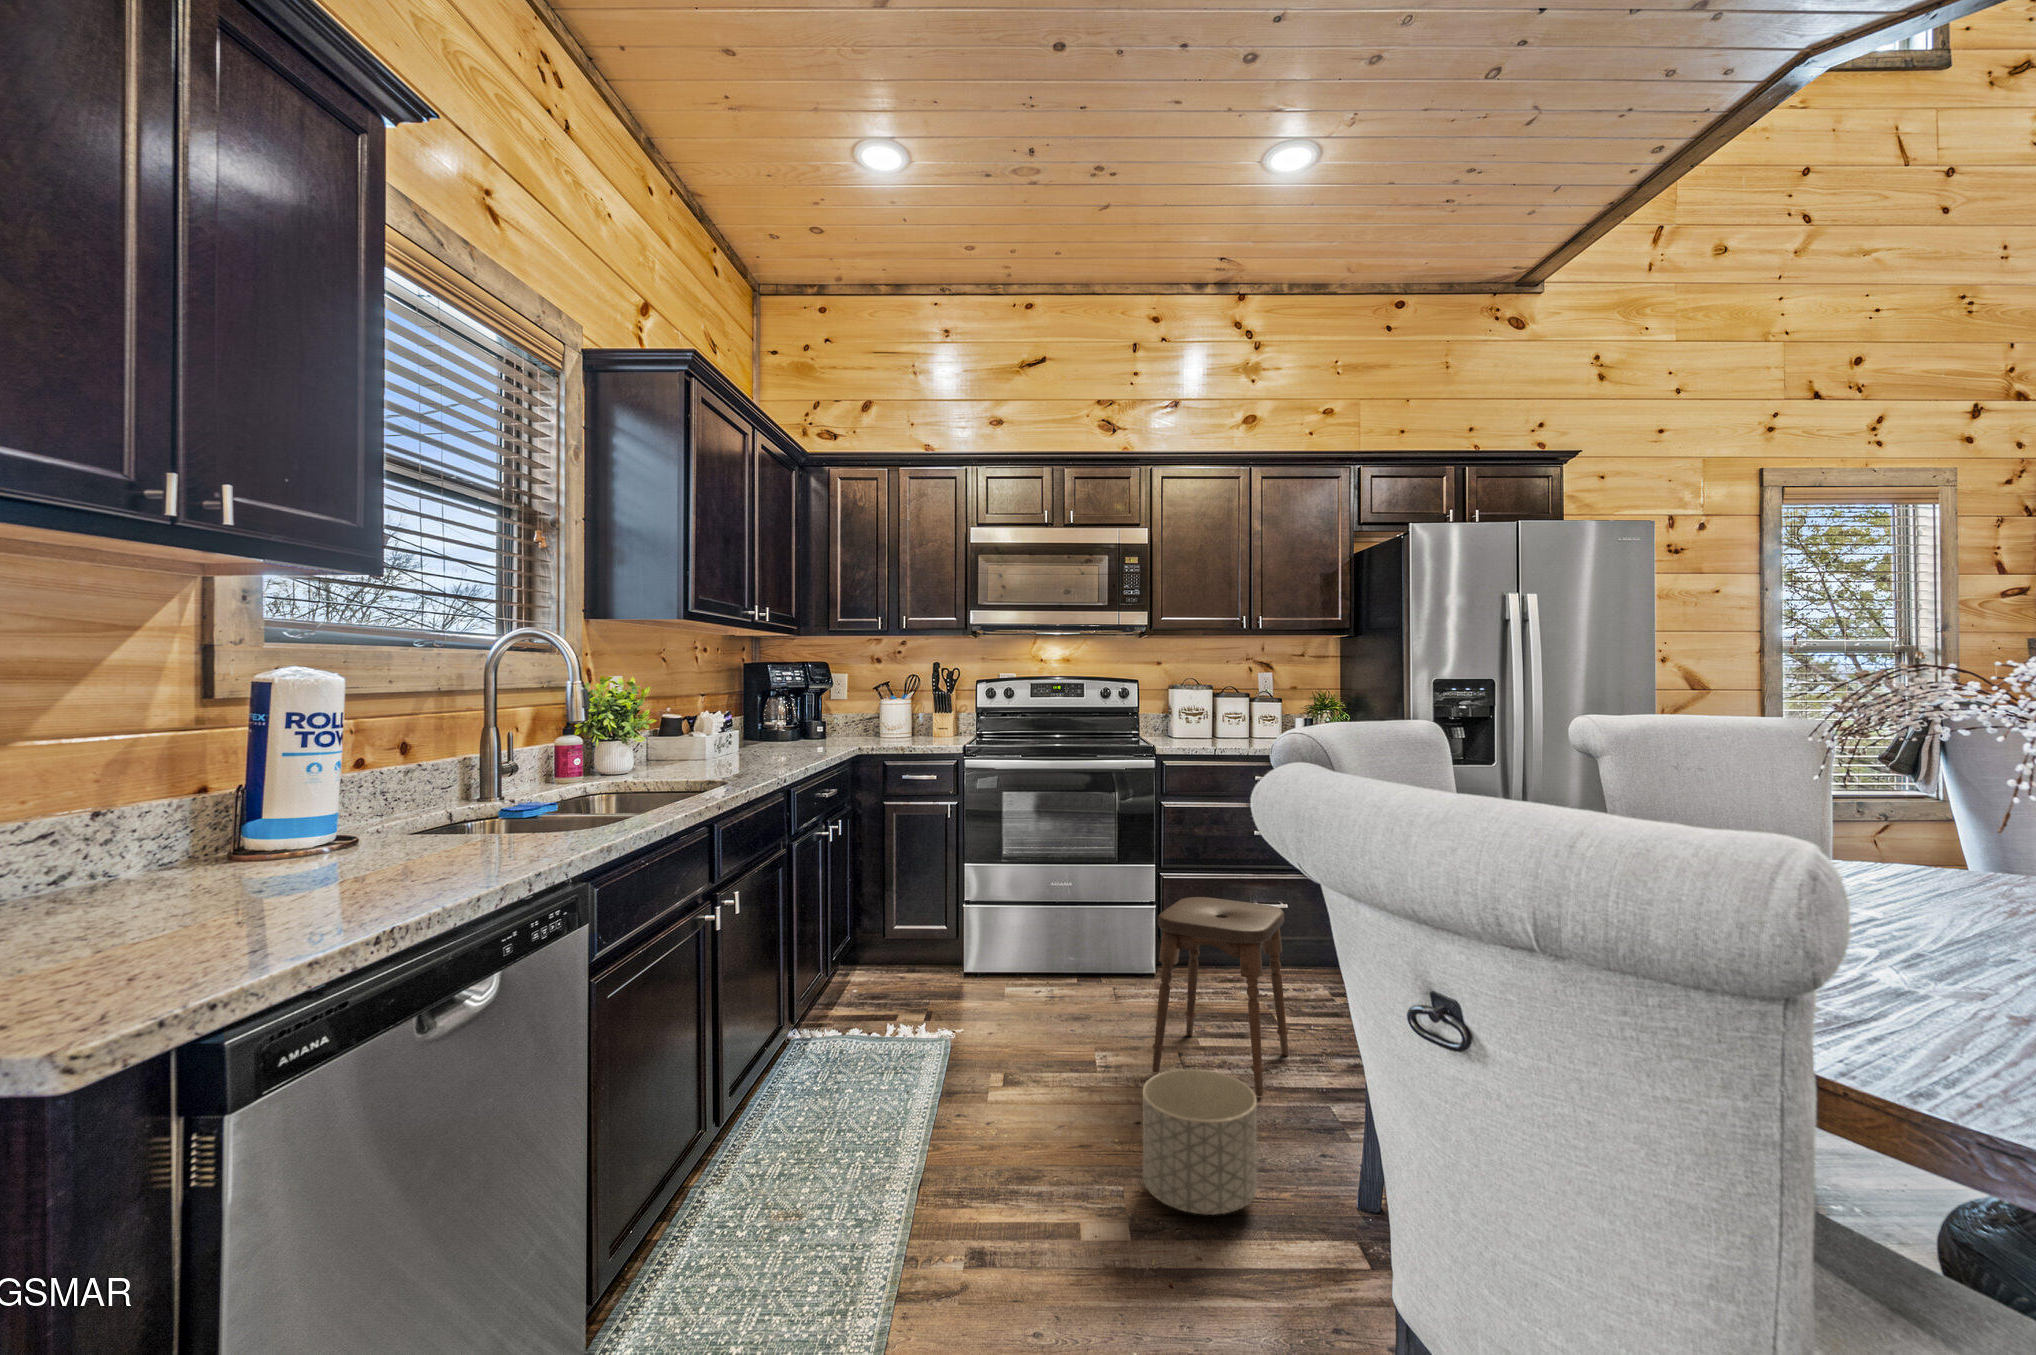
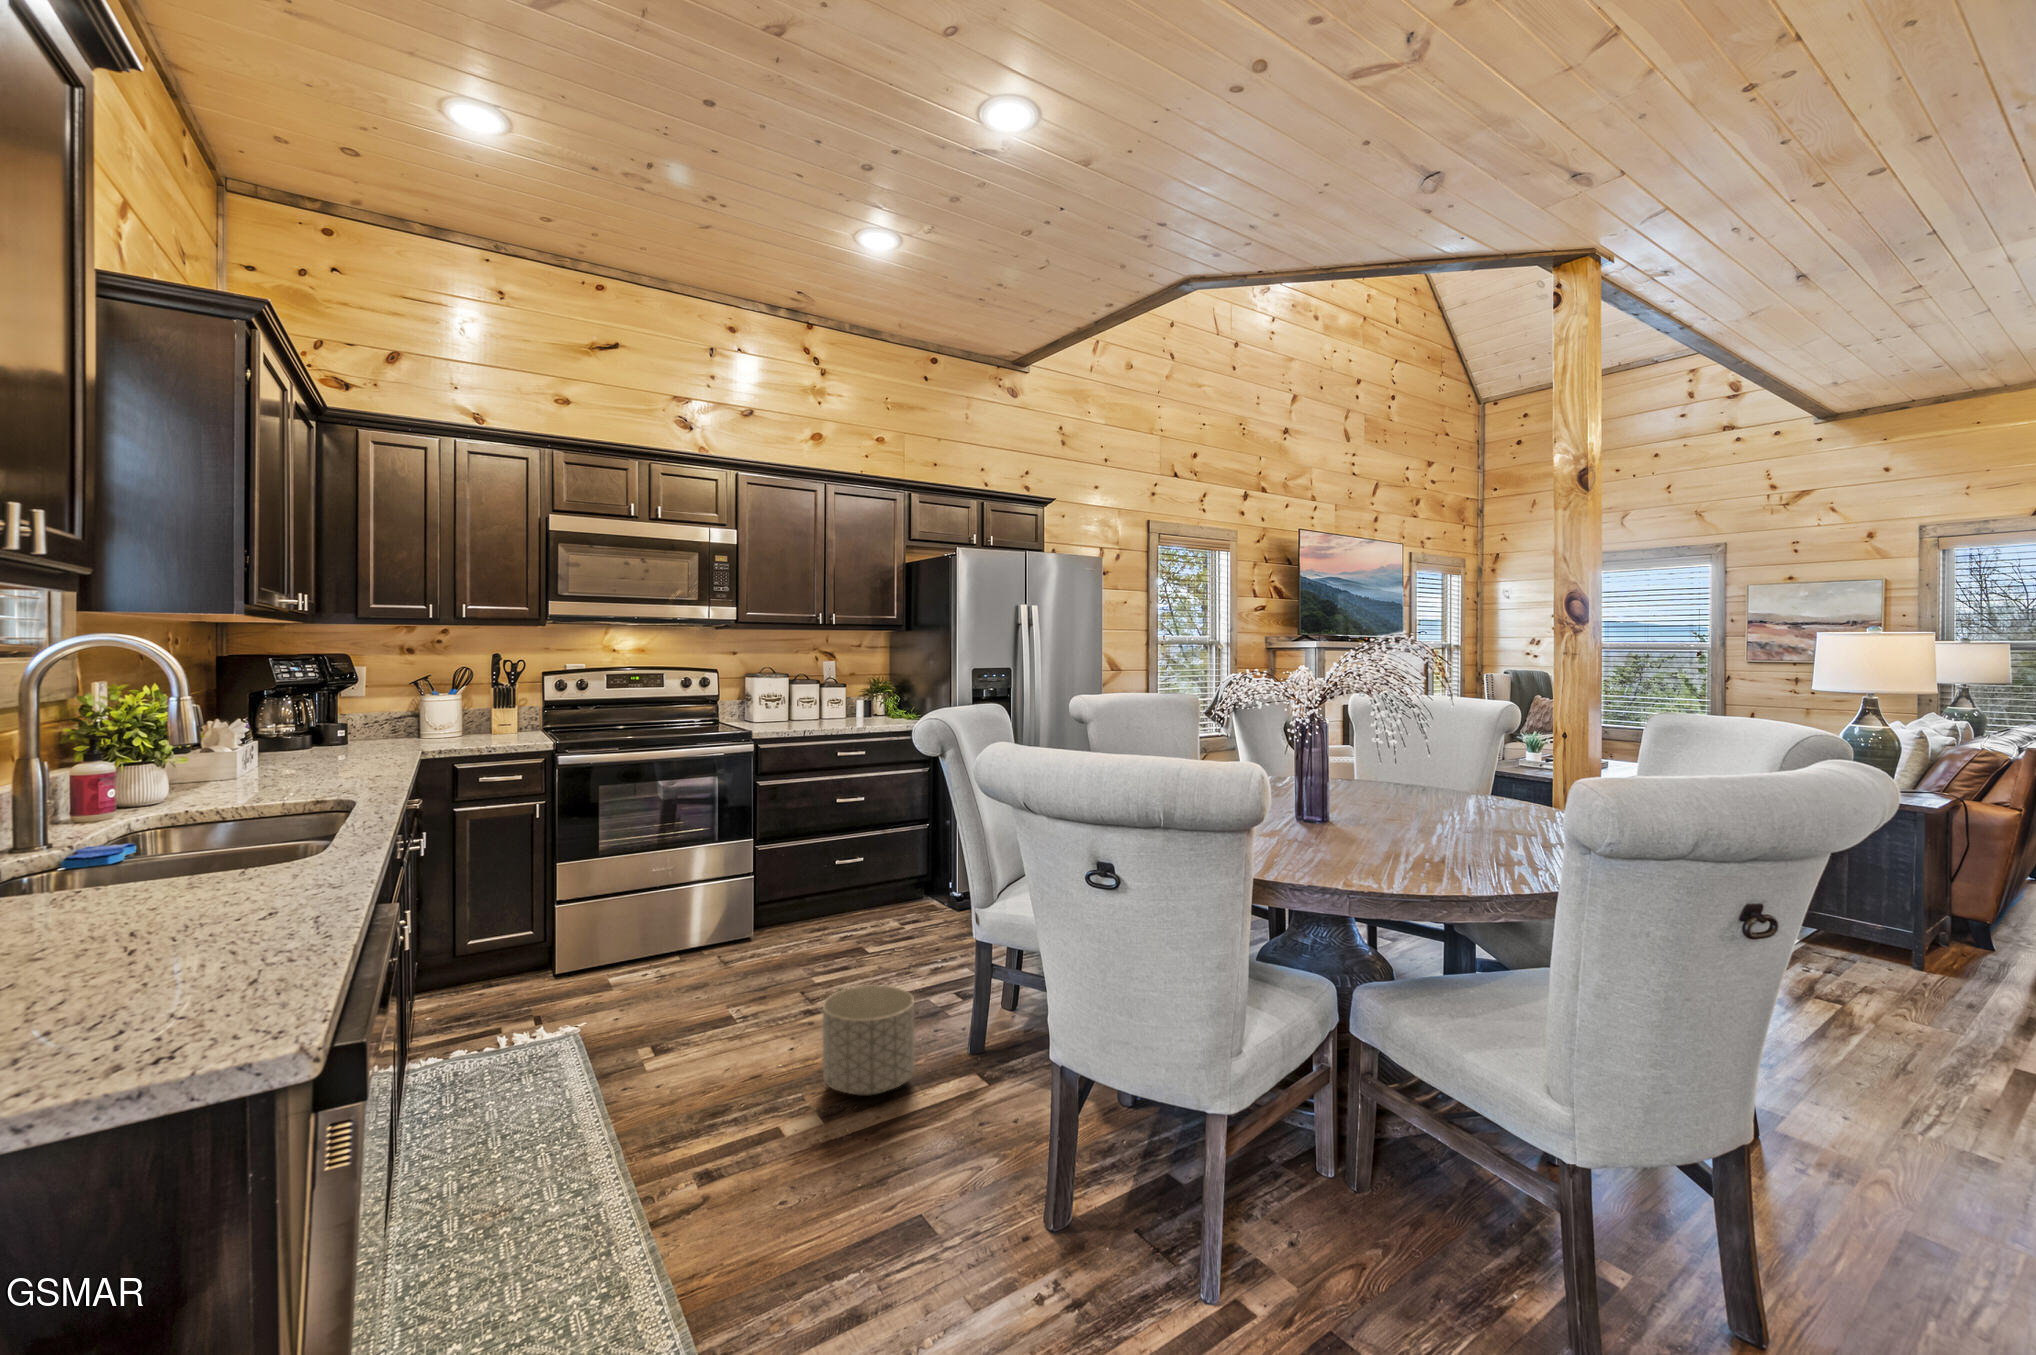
stool: present [1152,897,1289,1096] -> none [787,855,890,1011]

